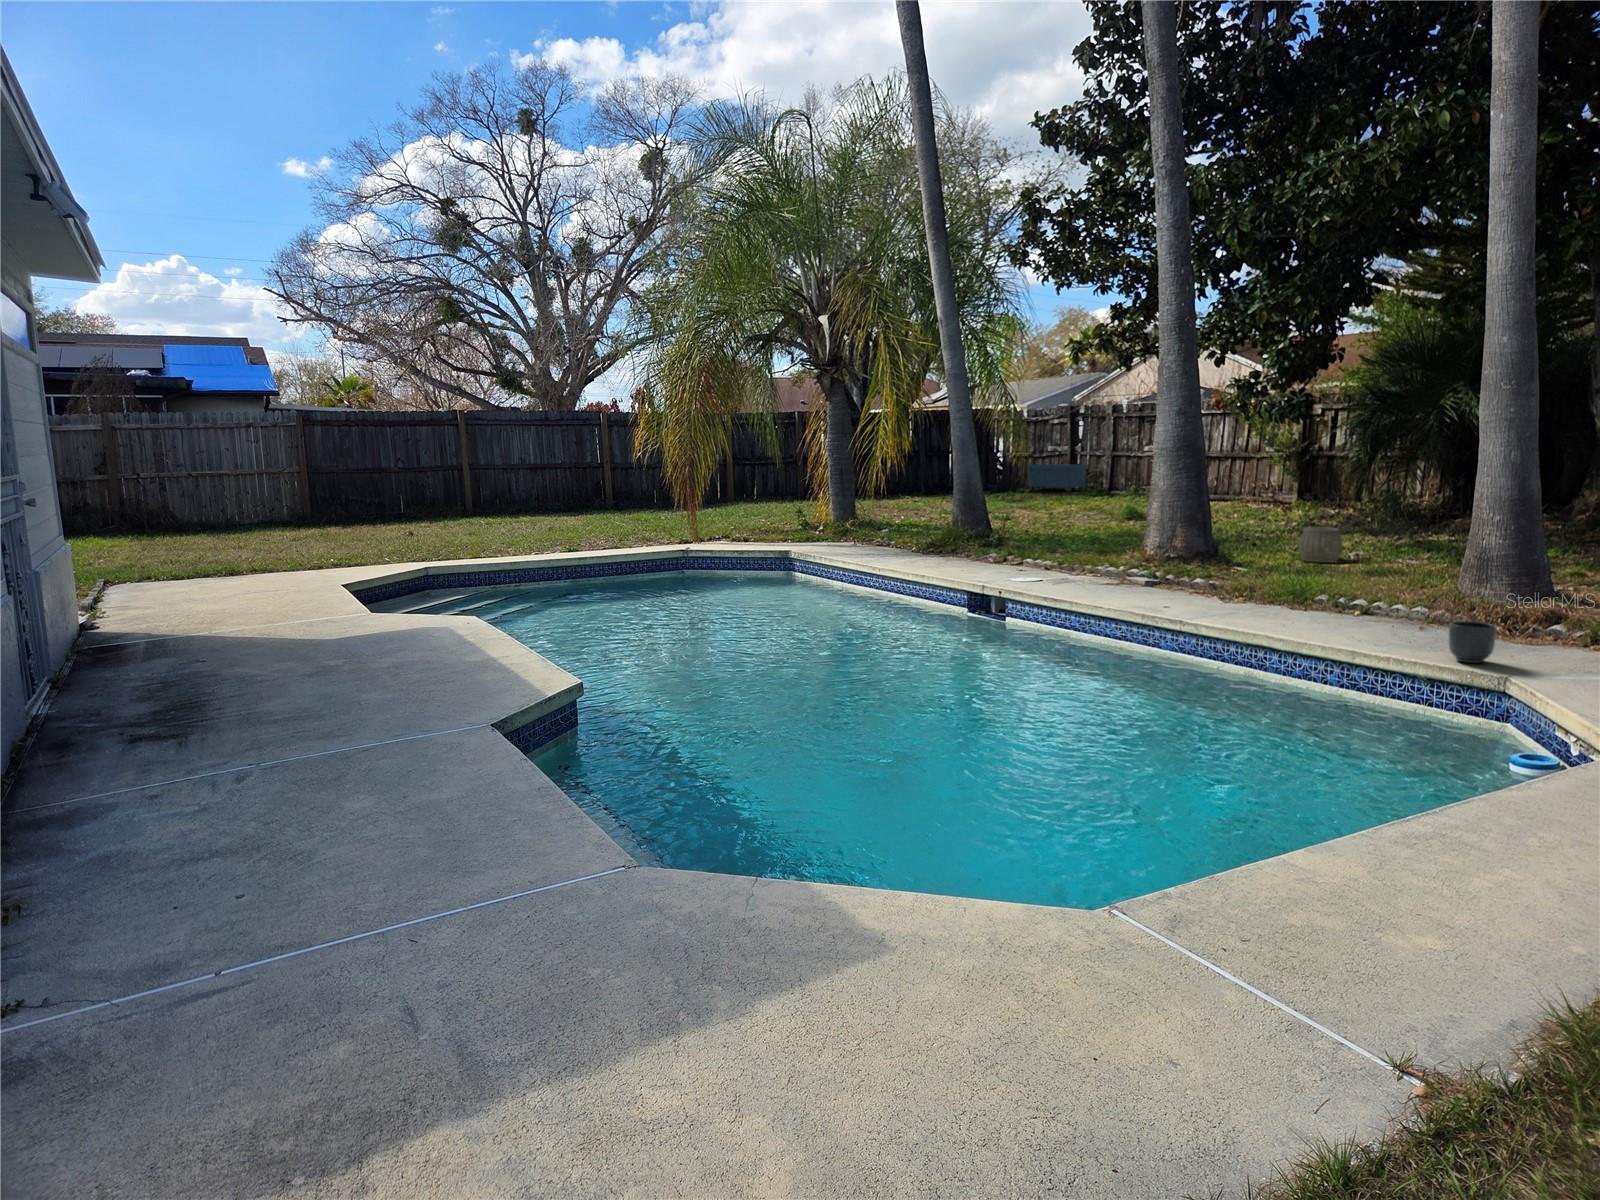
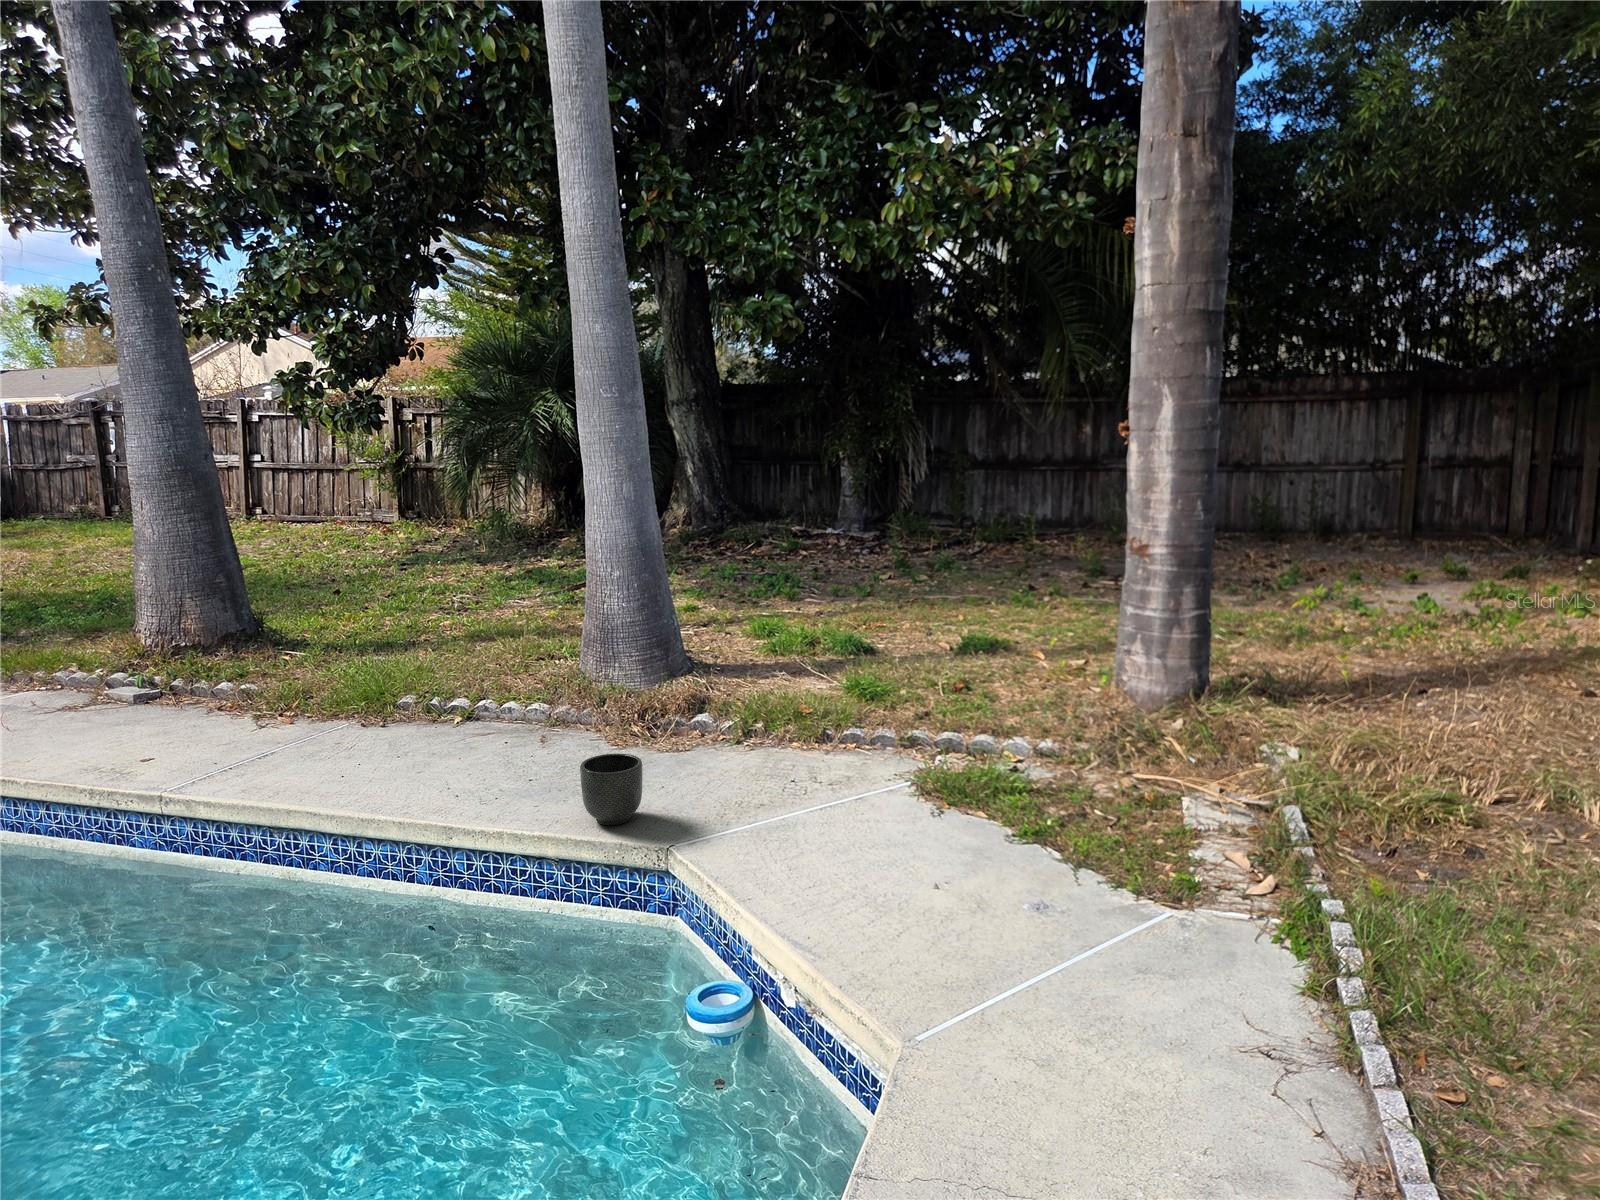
bench: present [1028,464,1086,491] -> none [20,477,120,515]
woven basket: present [1299,527,1342,563] -> none [387,569,443,618]

